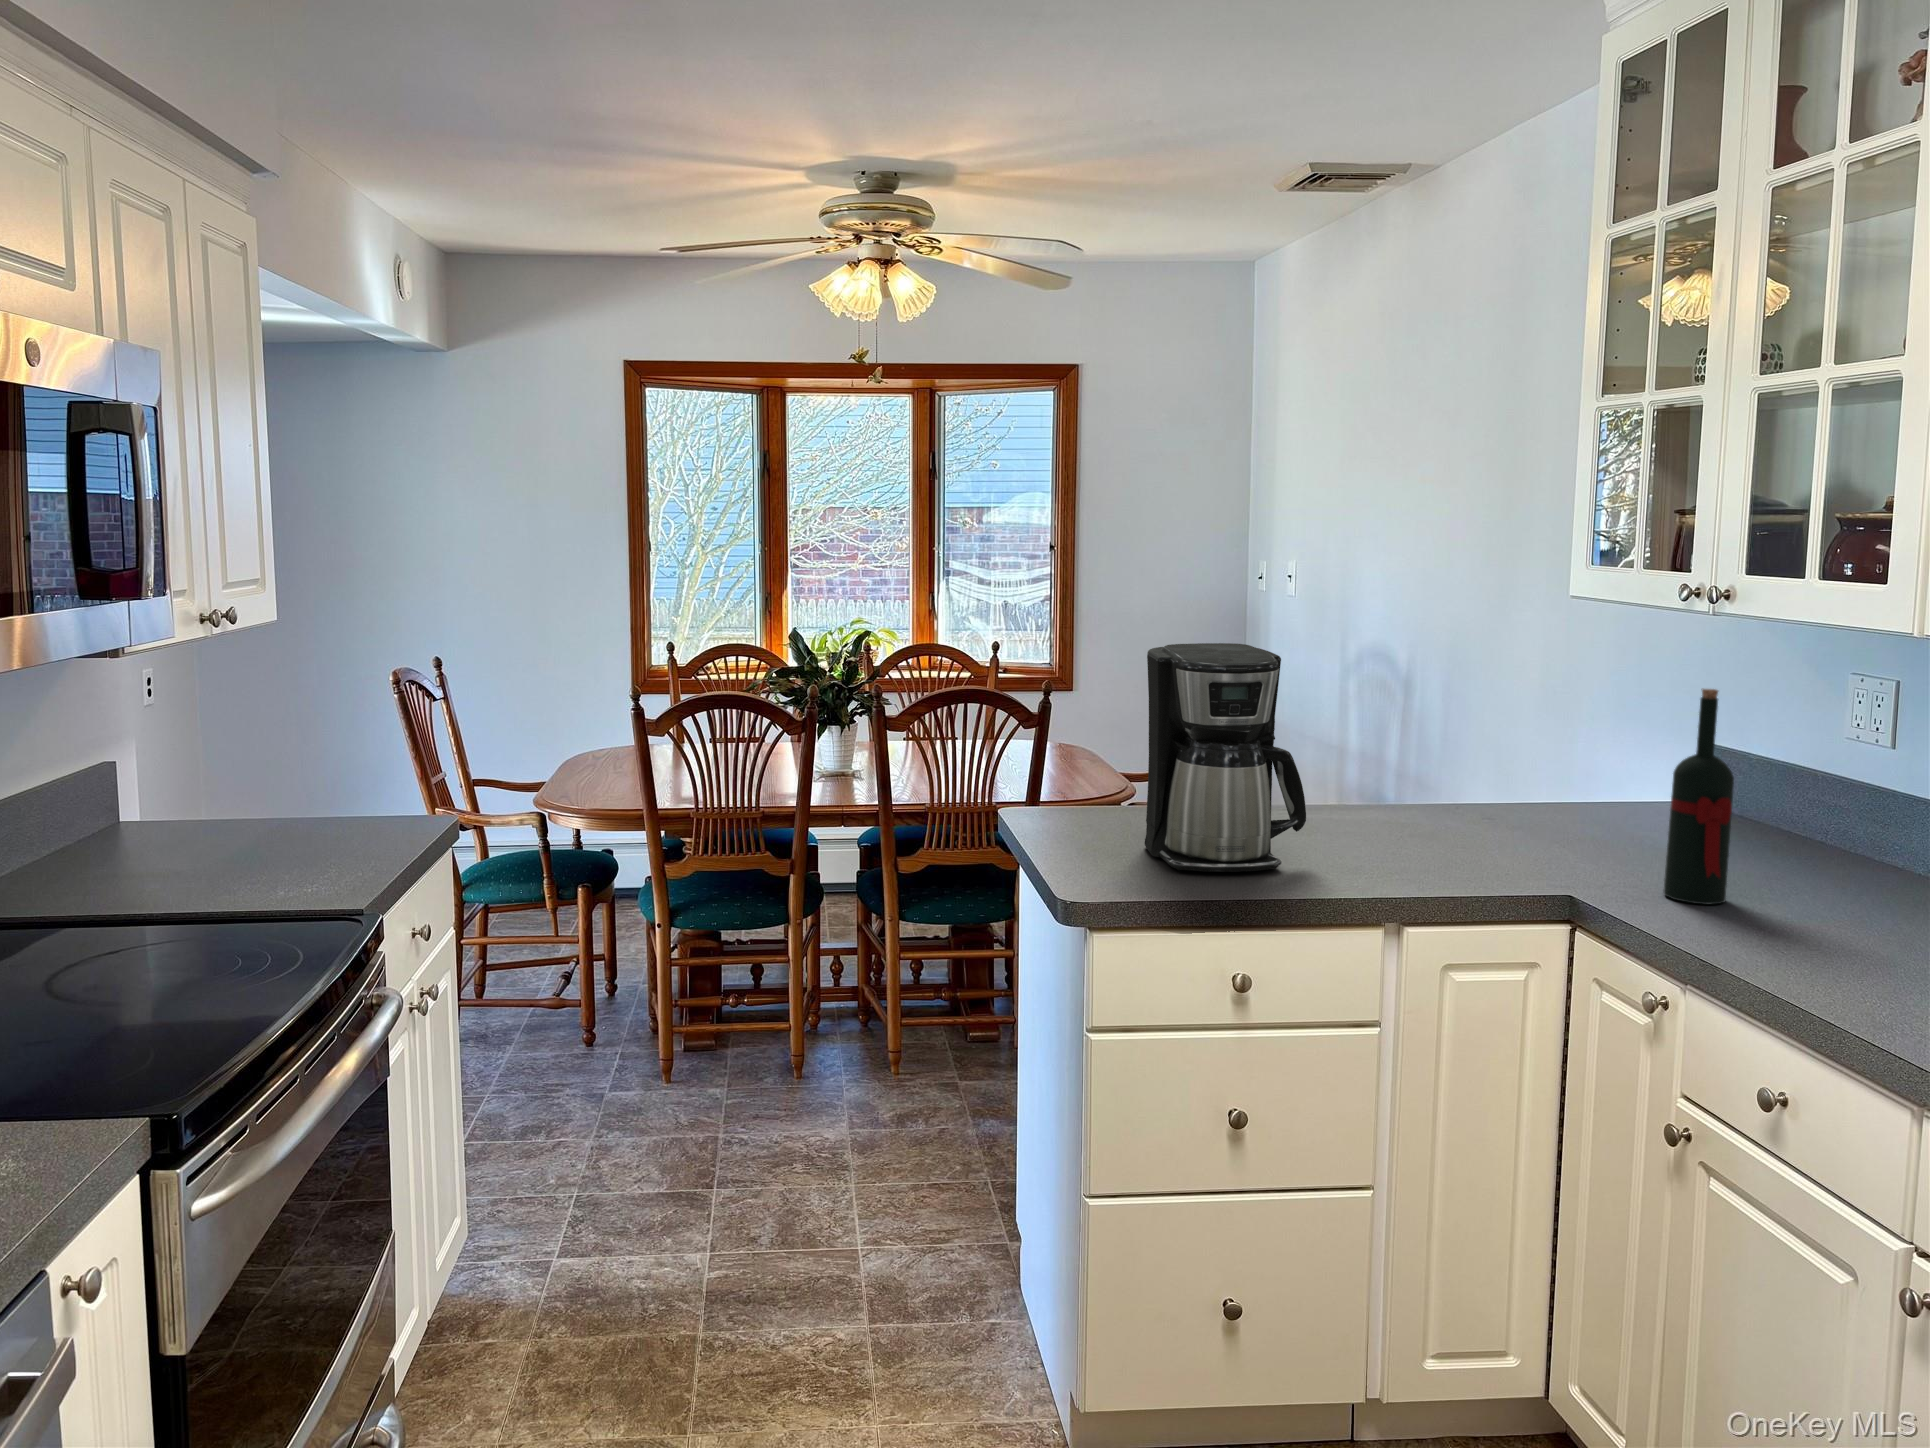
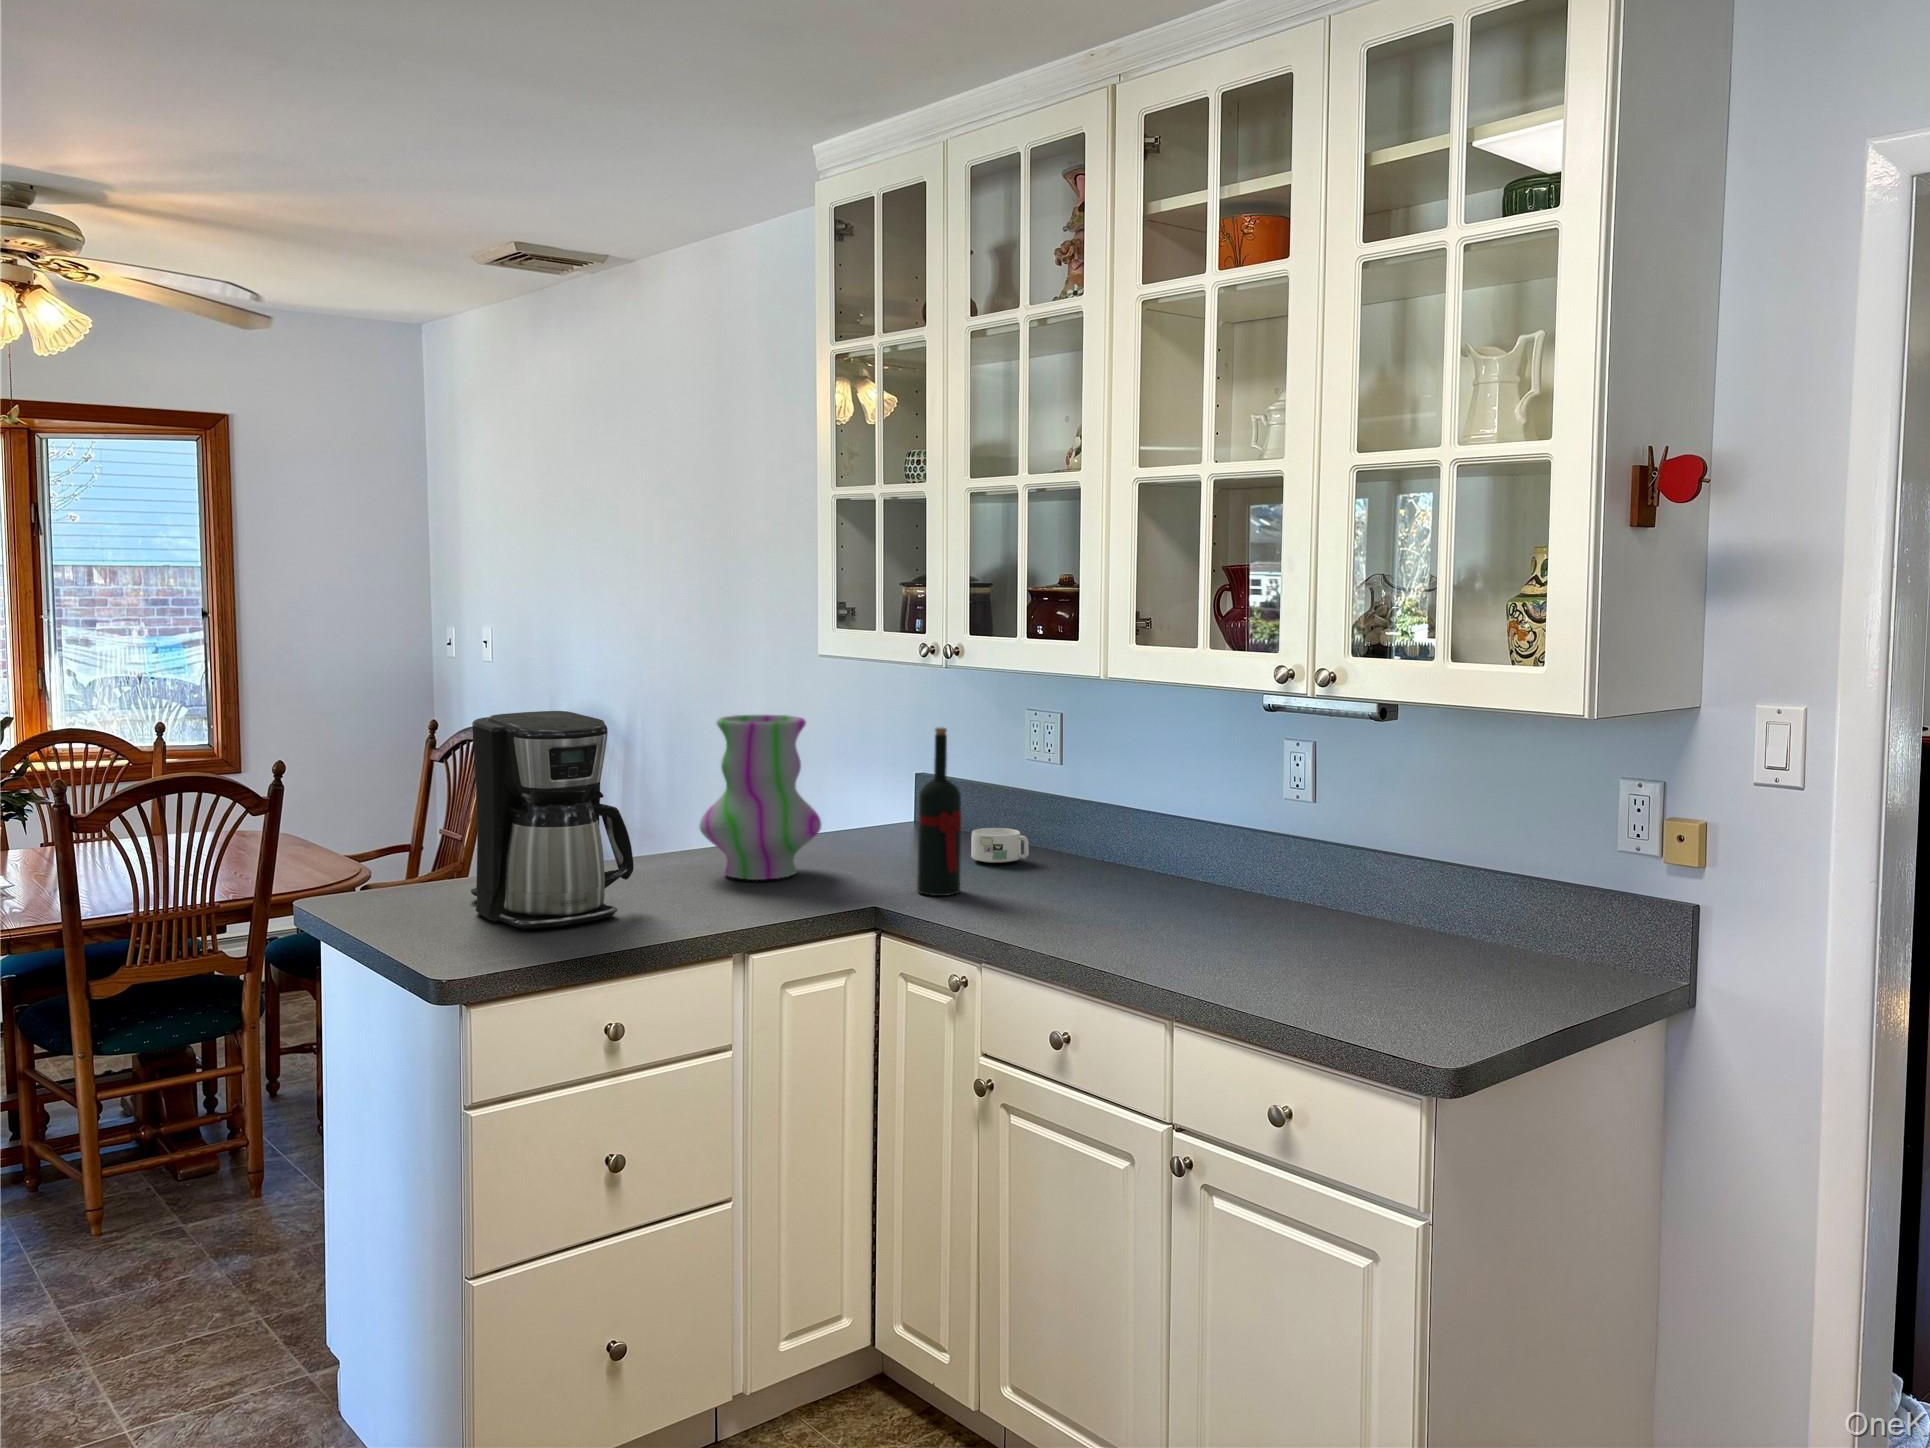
vase: none [1401,660,1551,852] -> present [699,715,822,880]
mug: none [1763,823,1852,871] -> present [971,828,1029,863]

